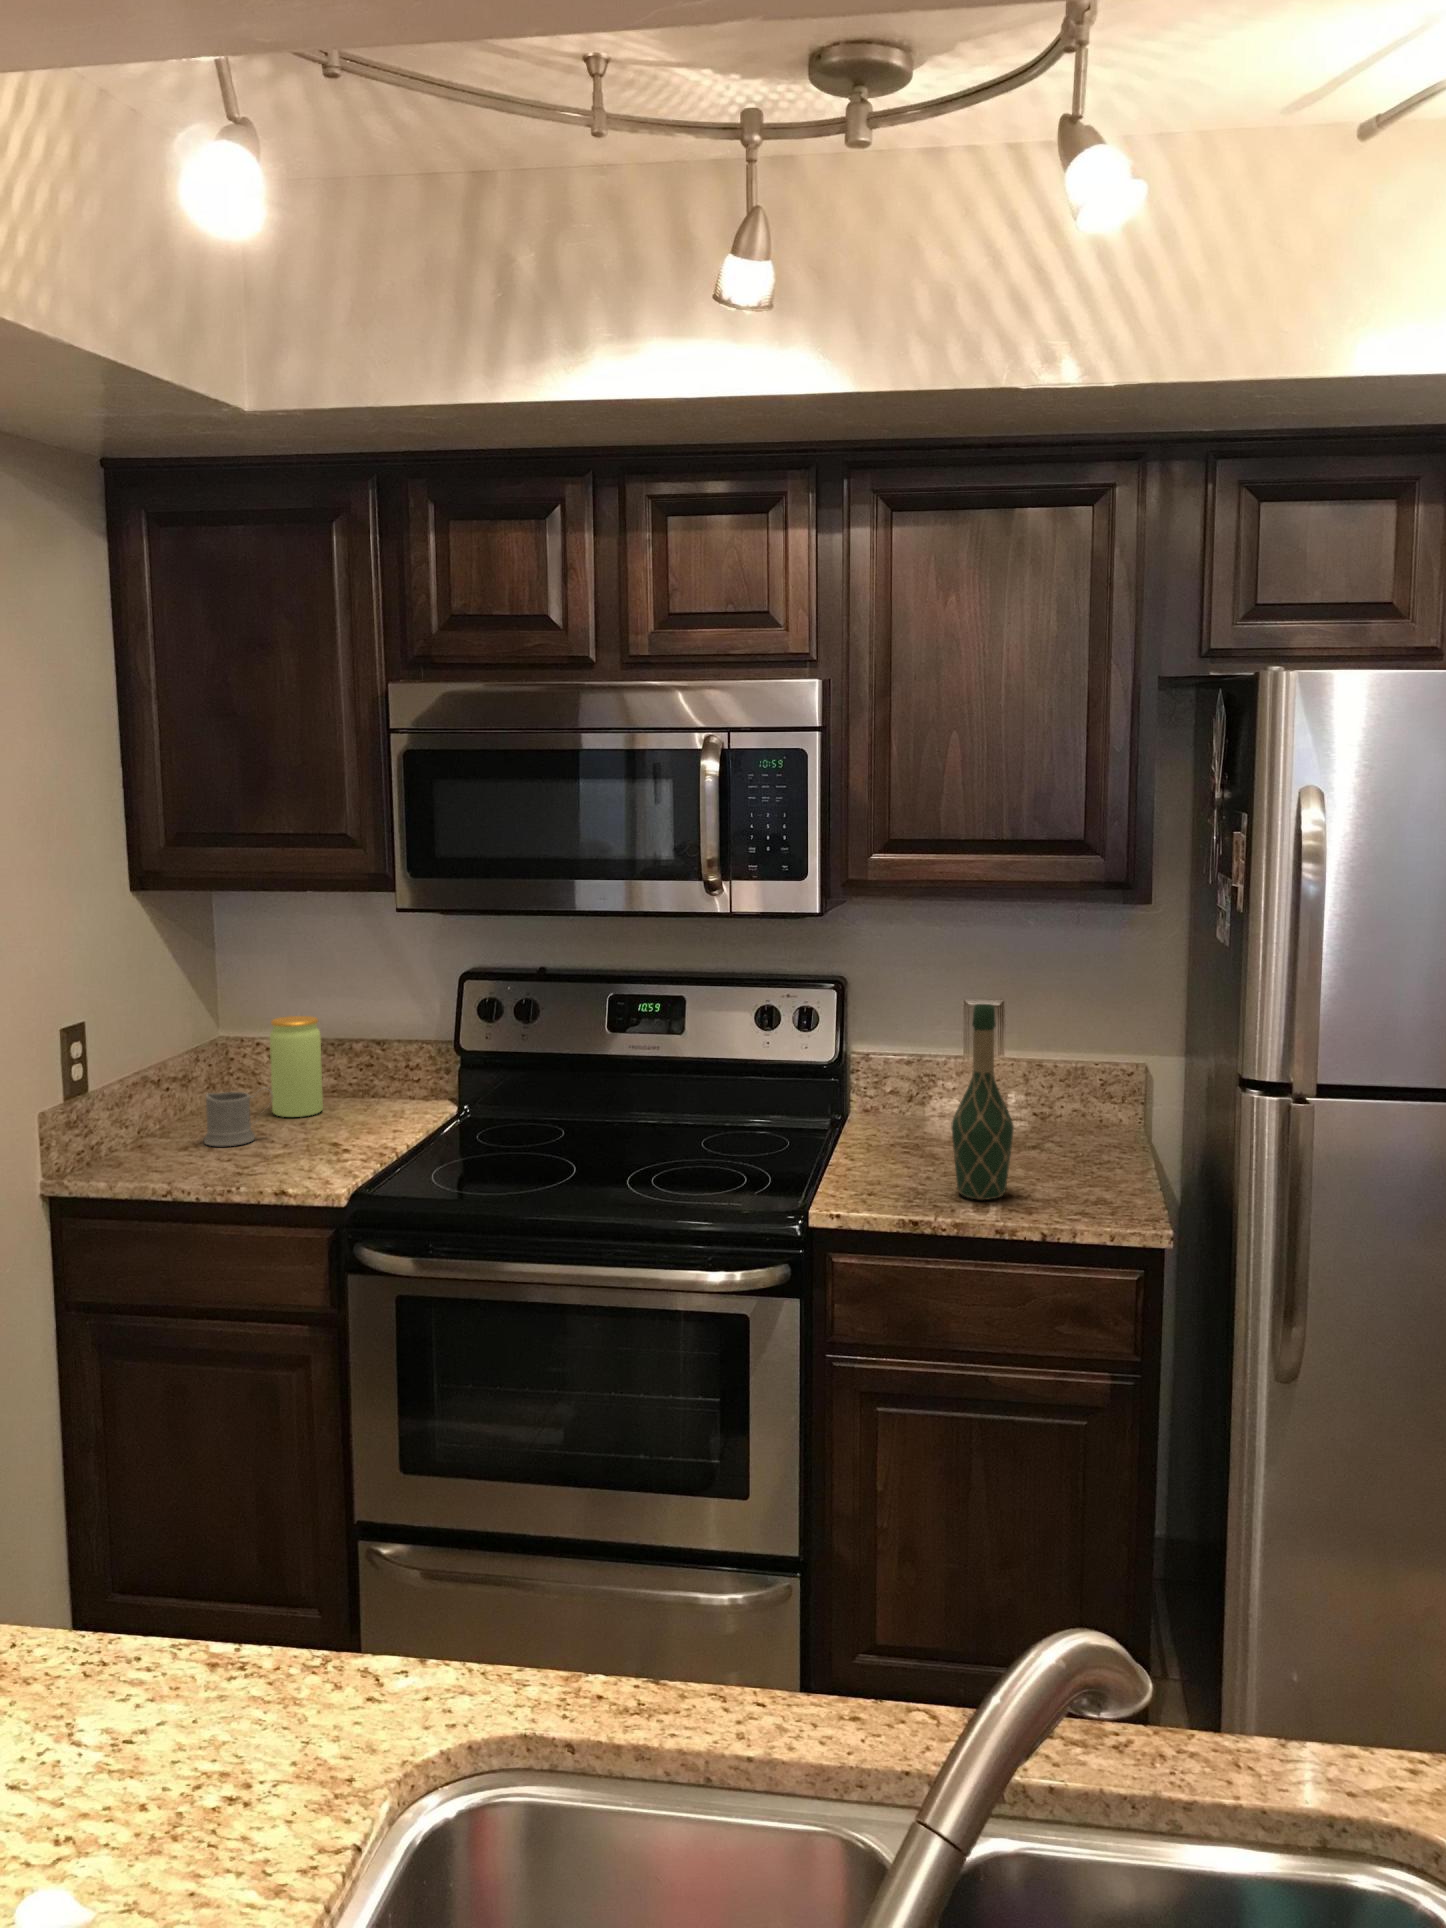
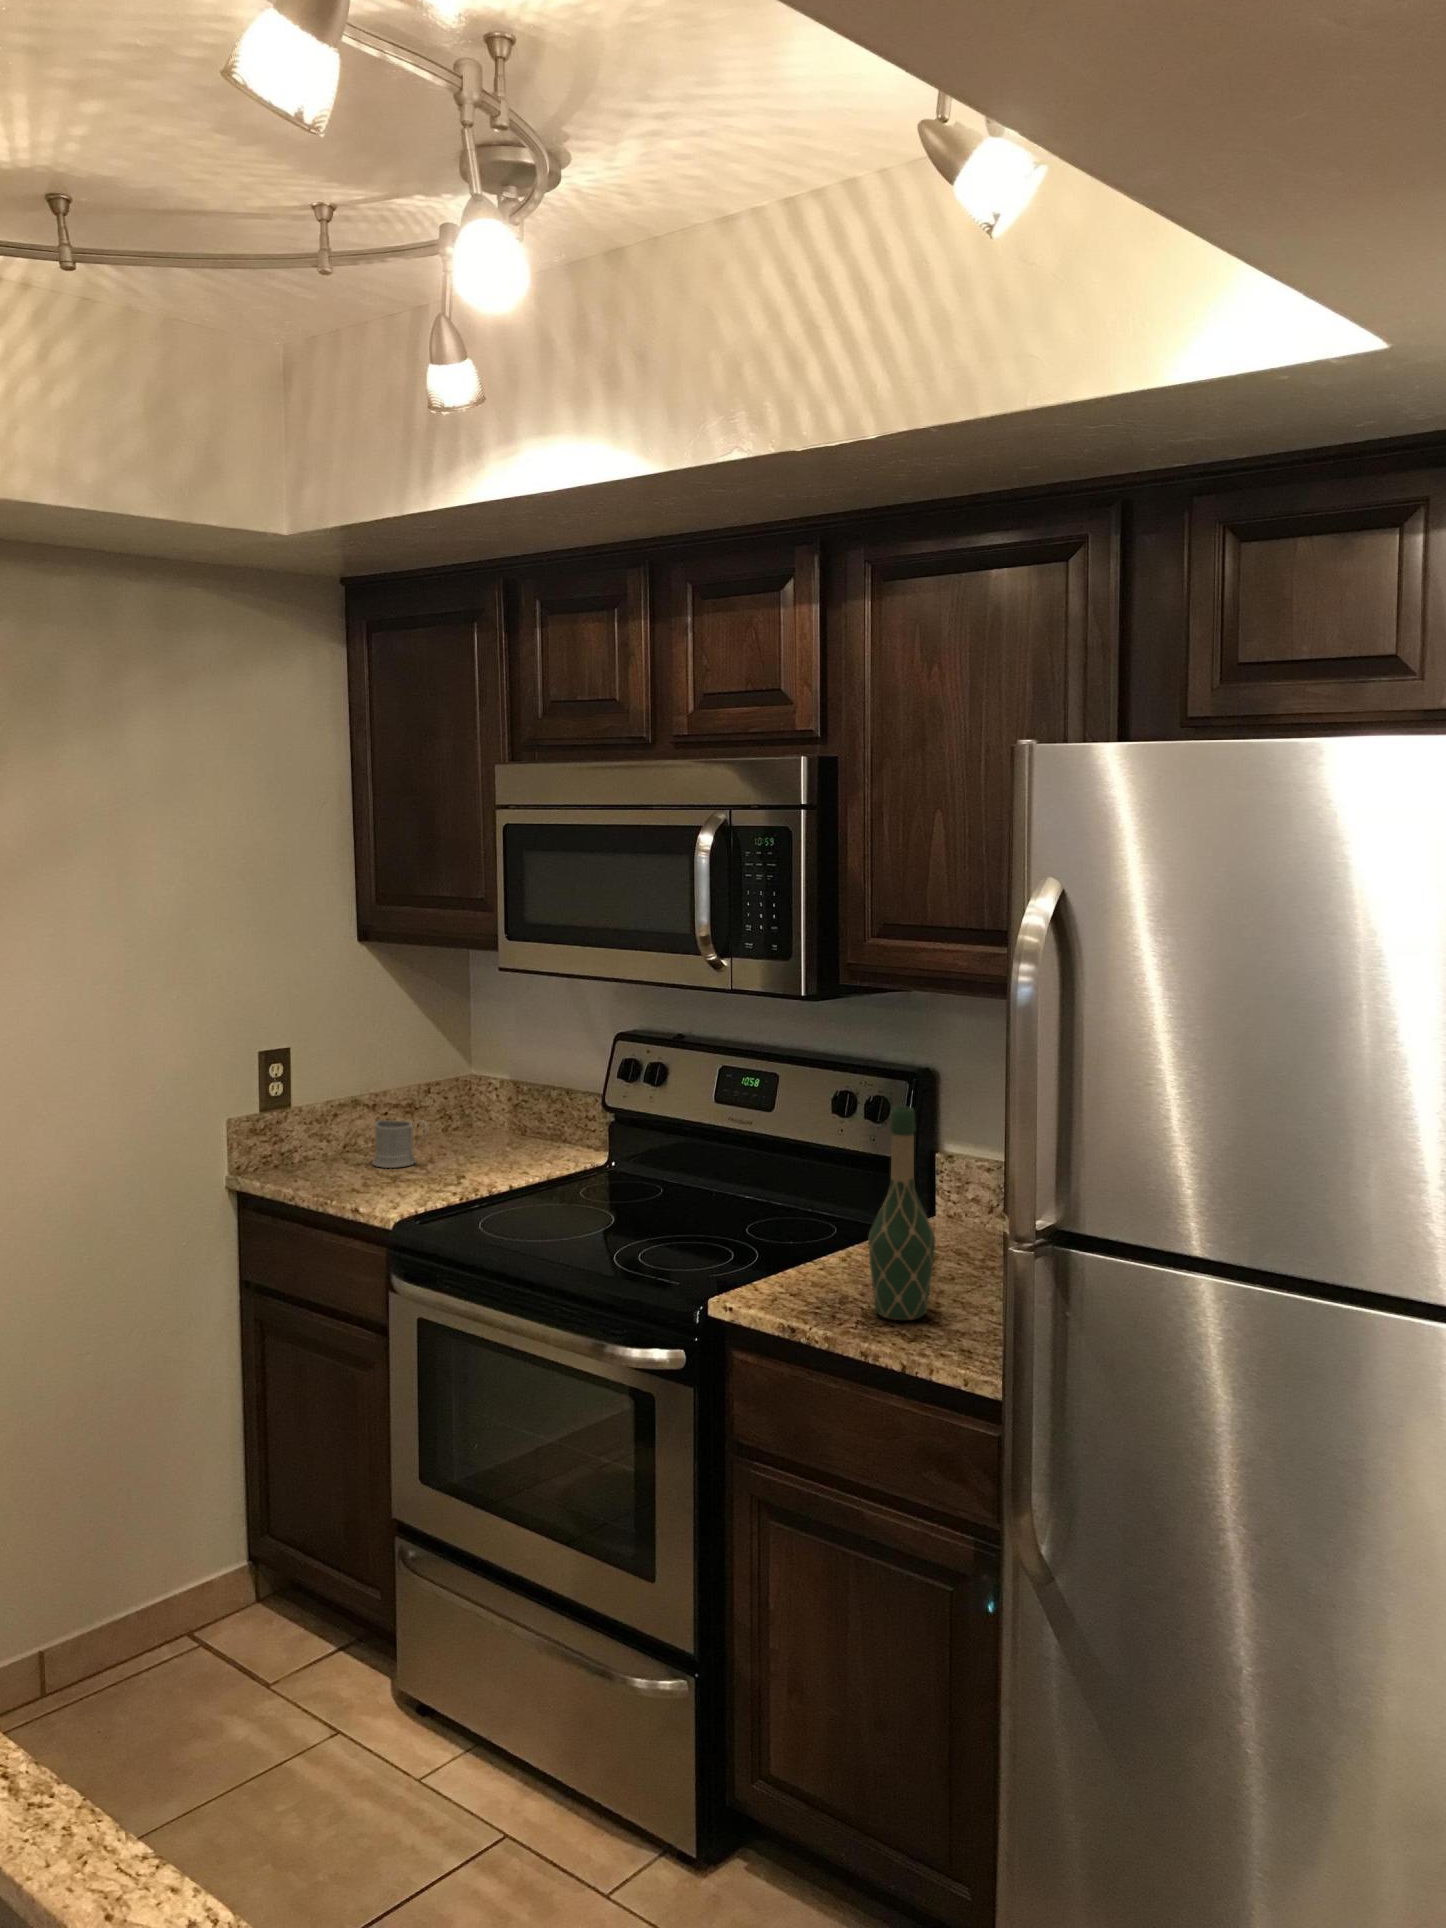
jar: present [270,1016,323,1117] -> none [462,1060,507,1151]

